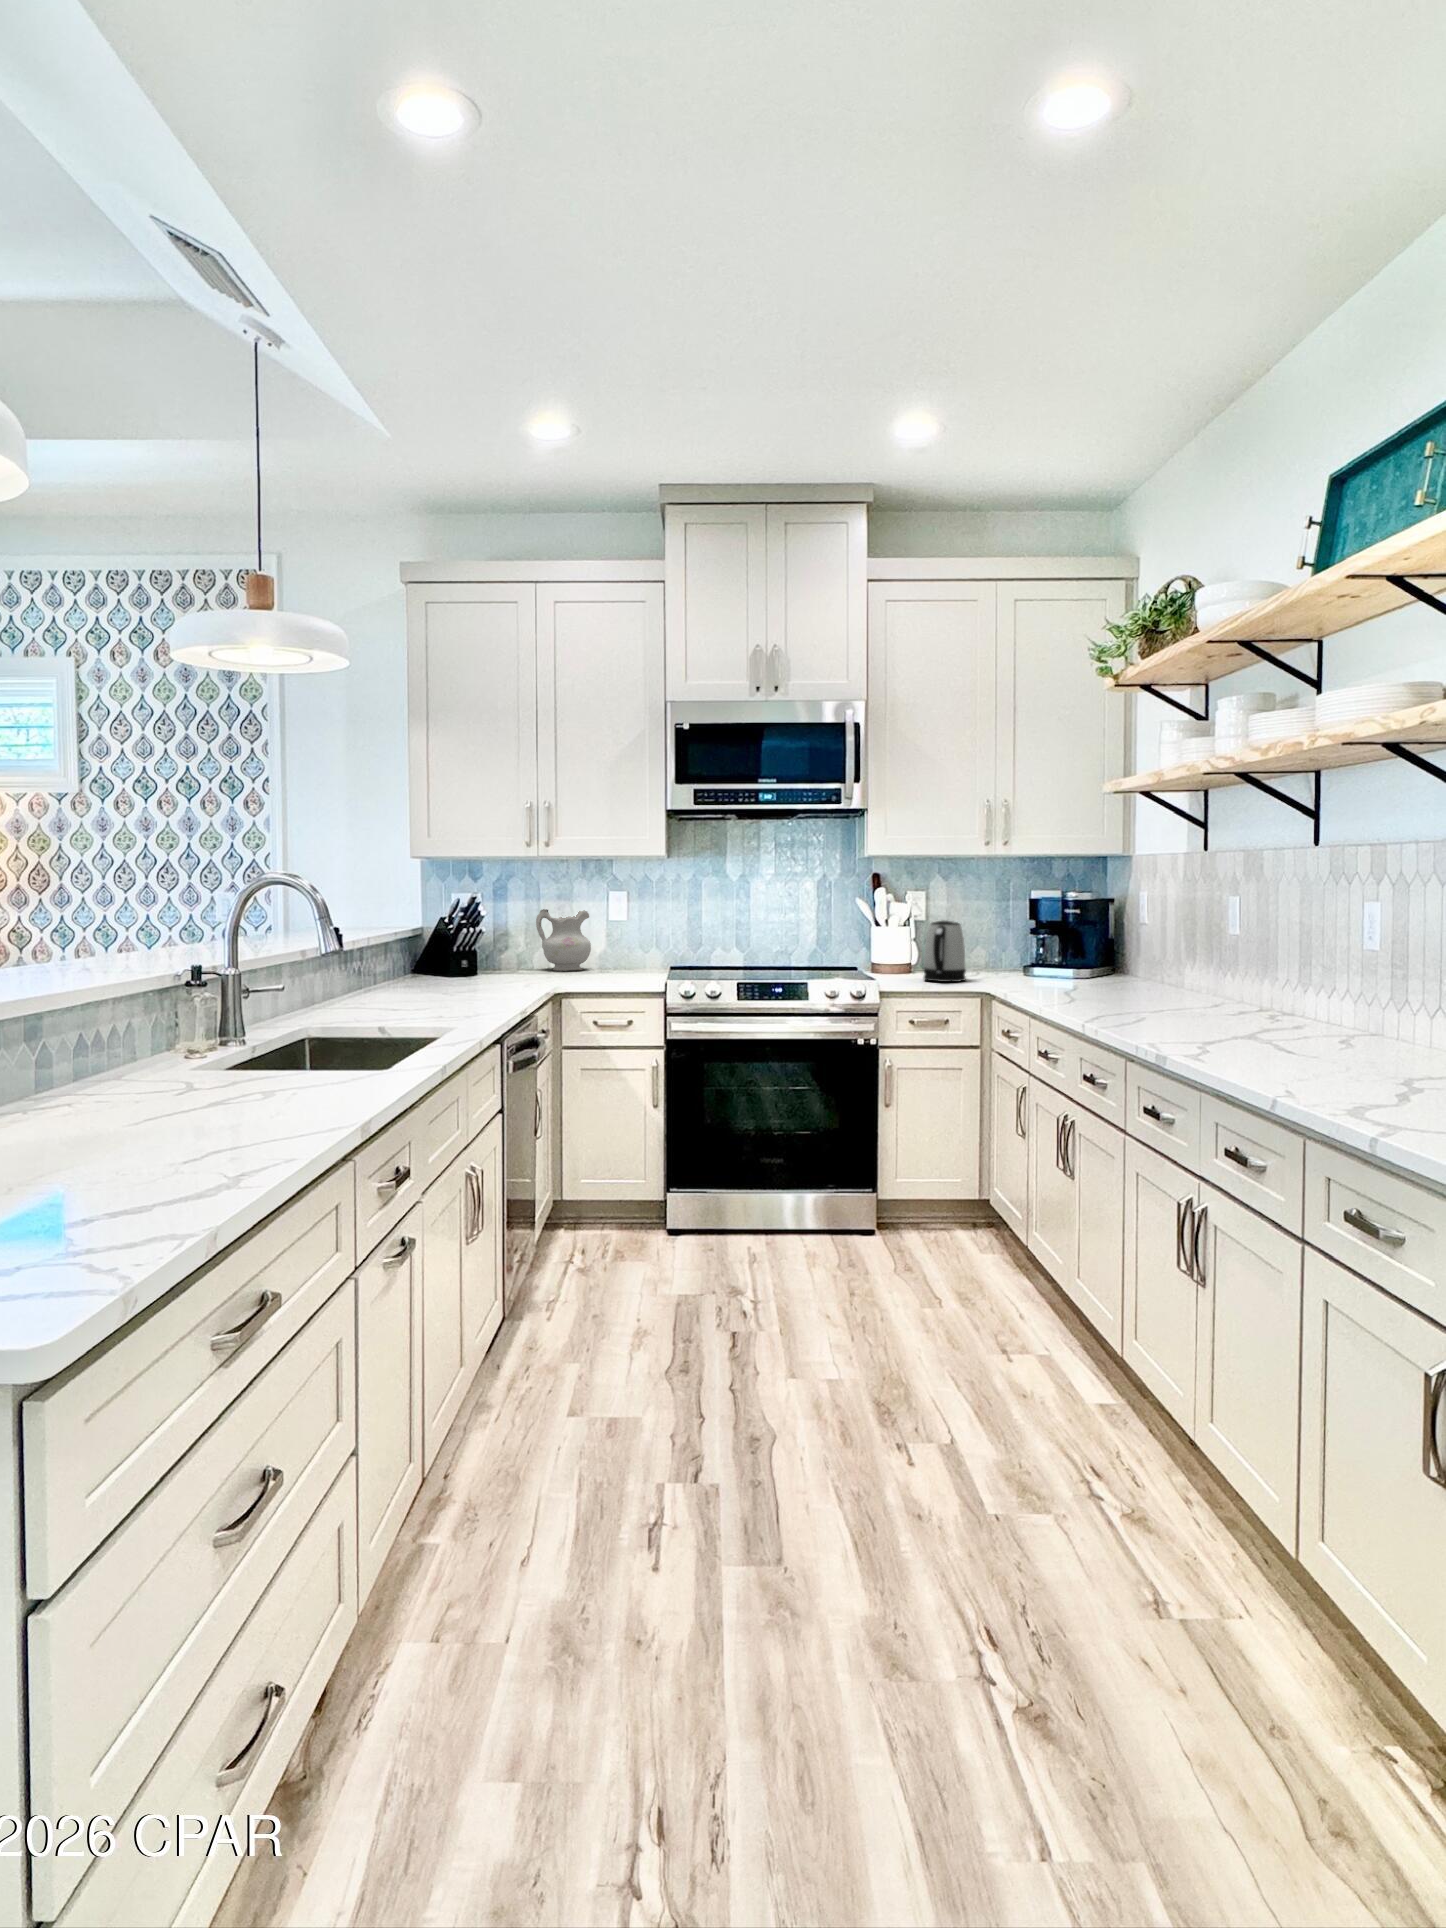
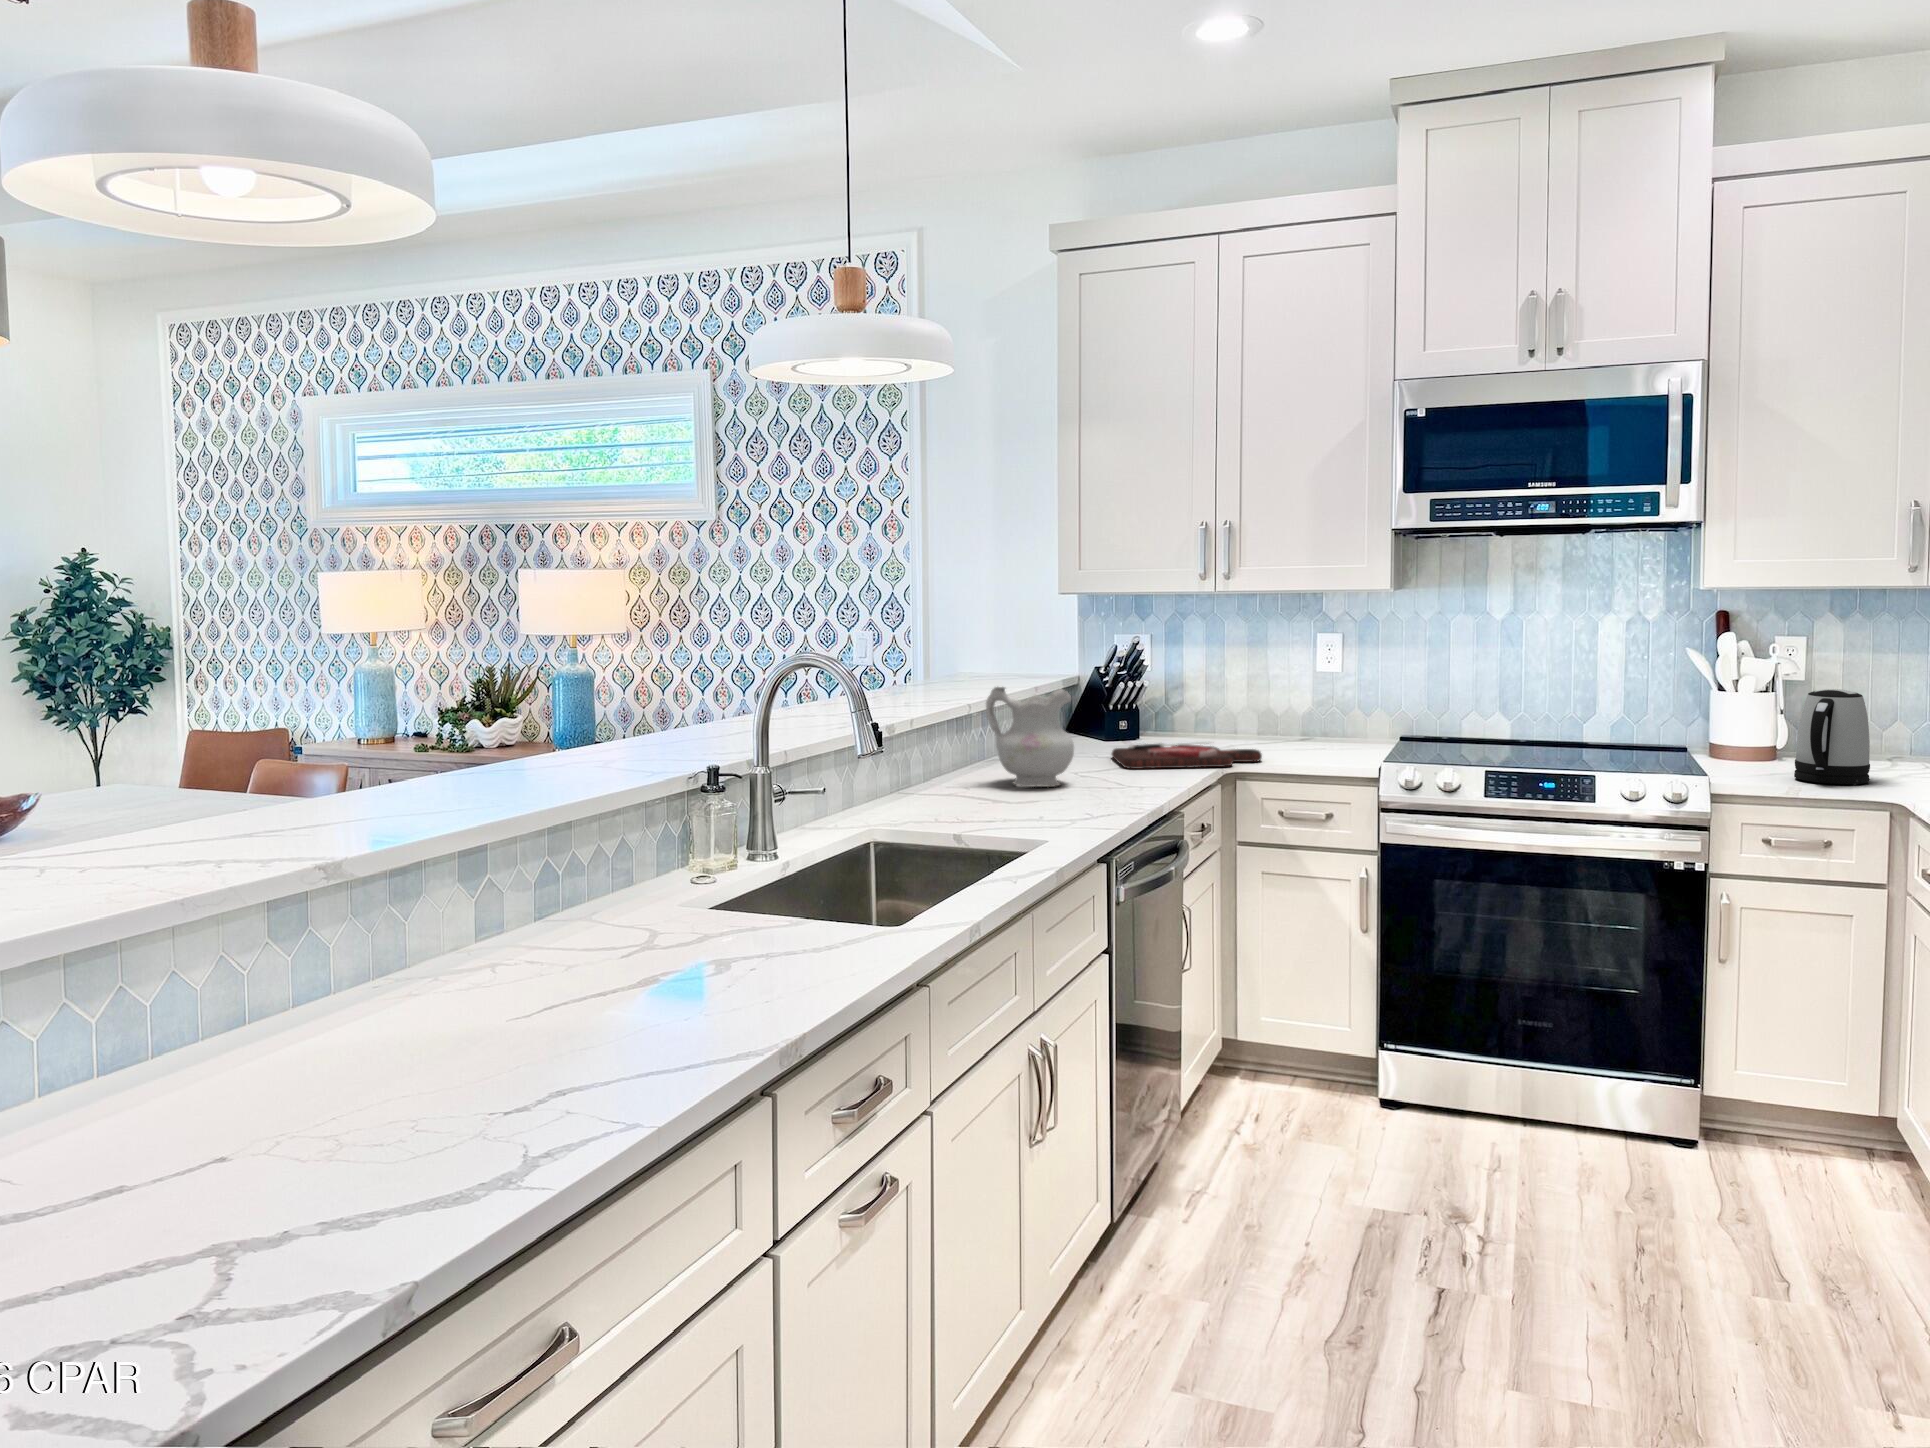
ceramic pitcher: present [536,909,591,971] -> present [986,687,1074,787]
cutting board: none [461,969,579,991] -> present [1112,742,1262,769]

